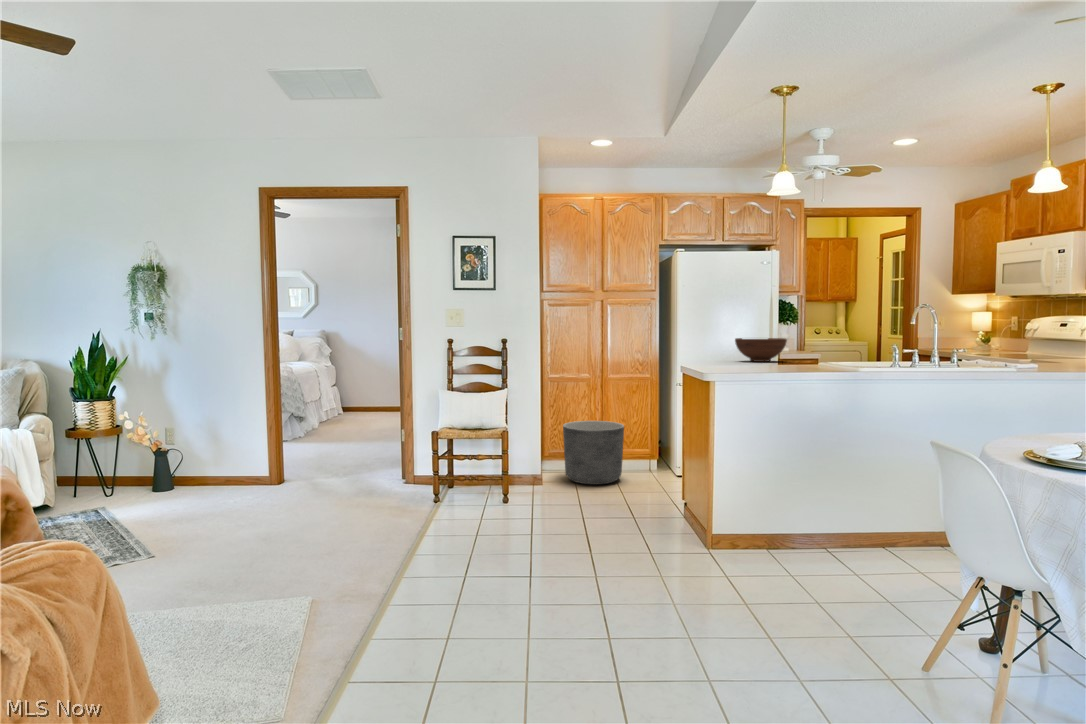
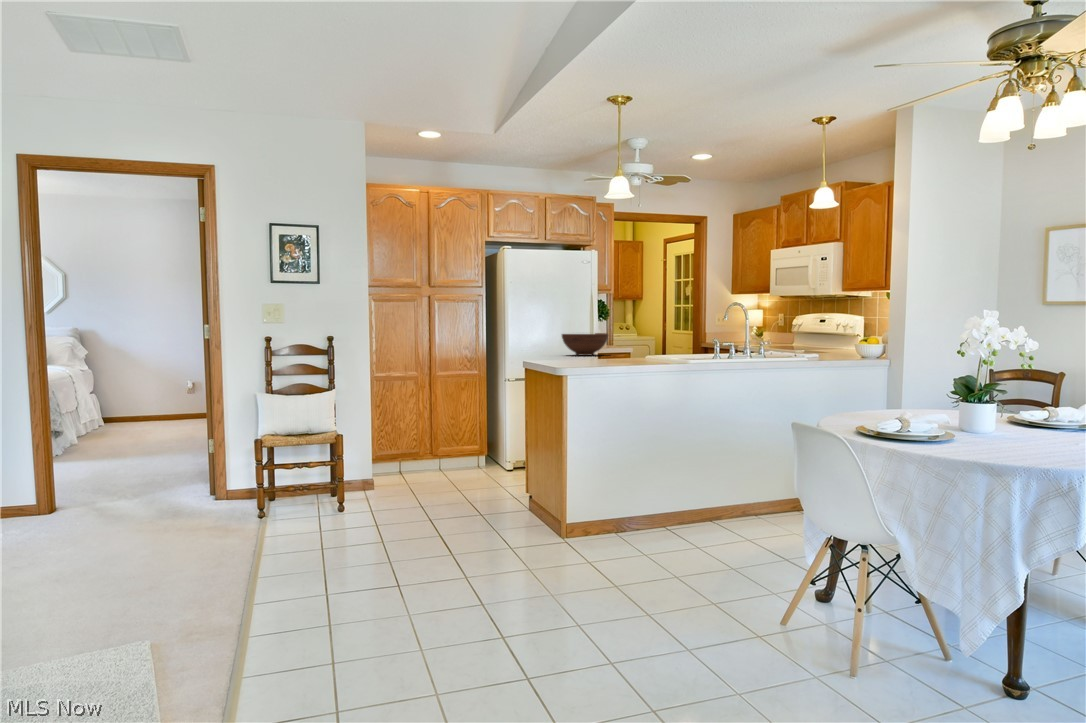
planter: present [563,421,624,485] -> none [395,419,458,485]

